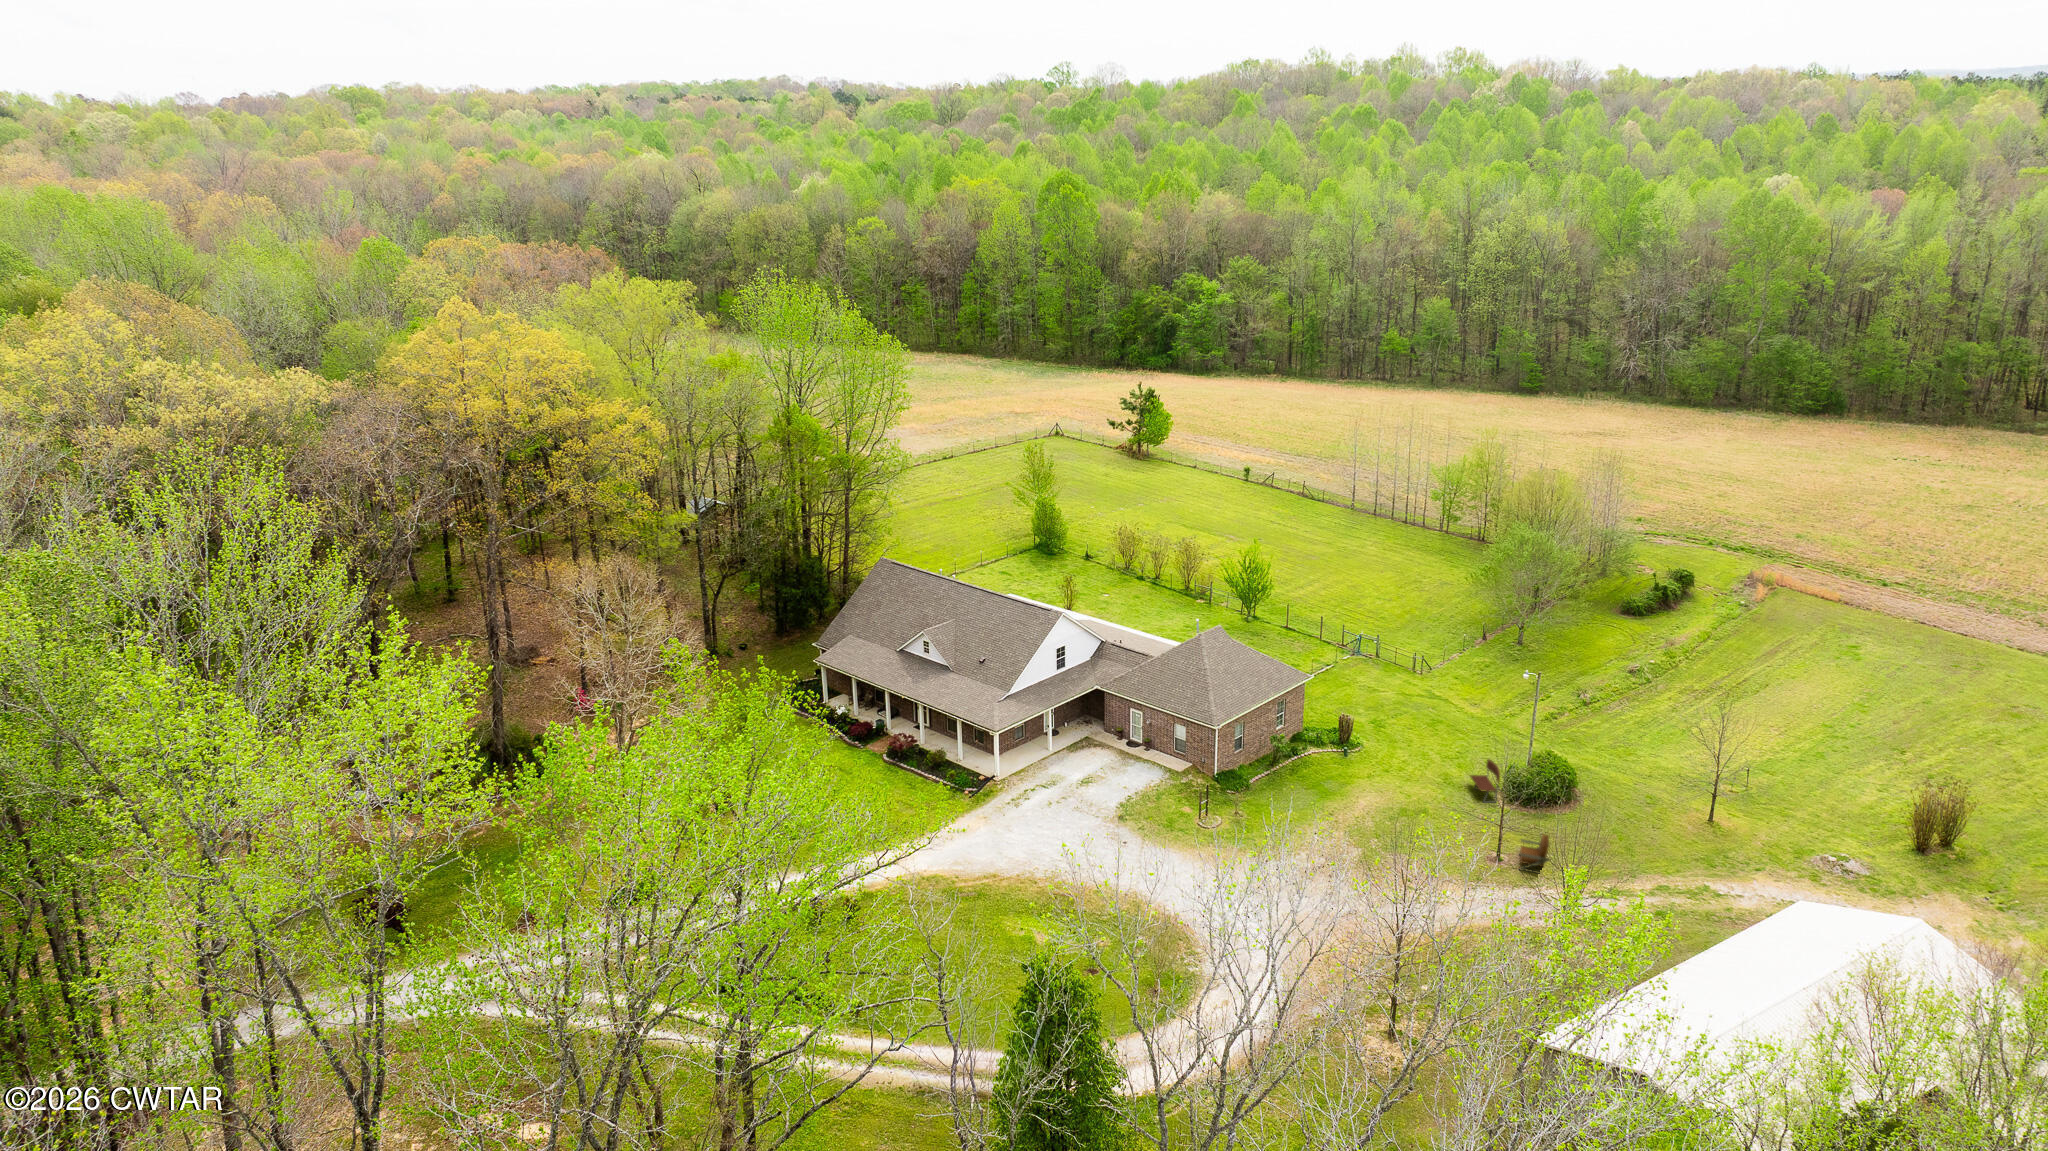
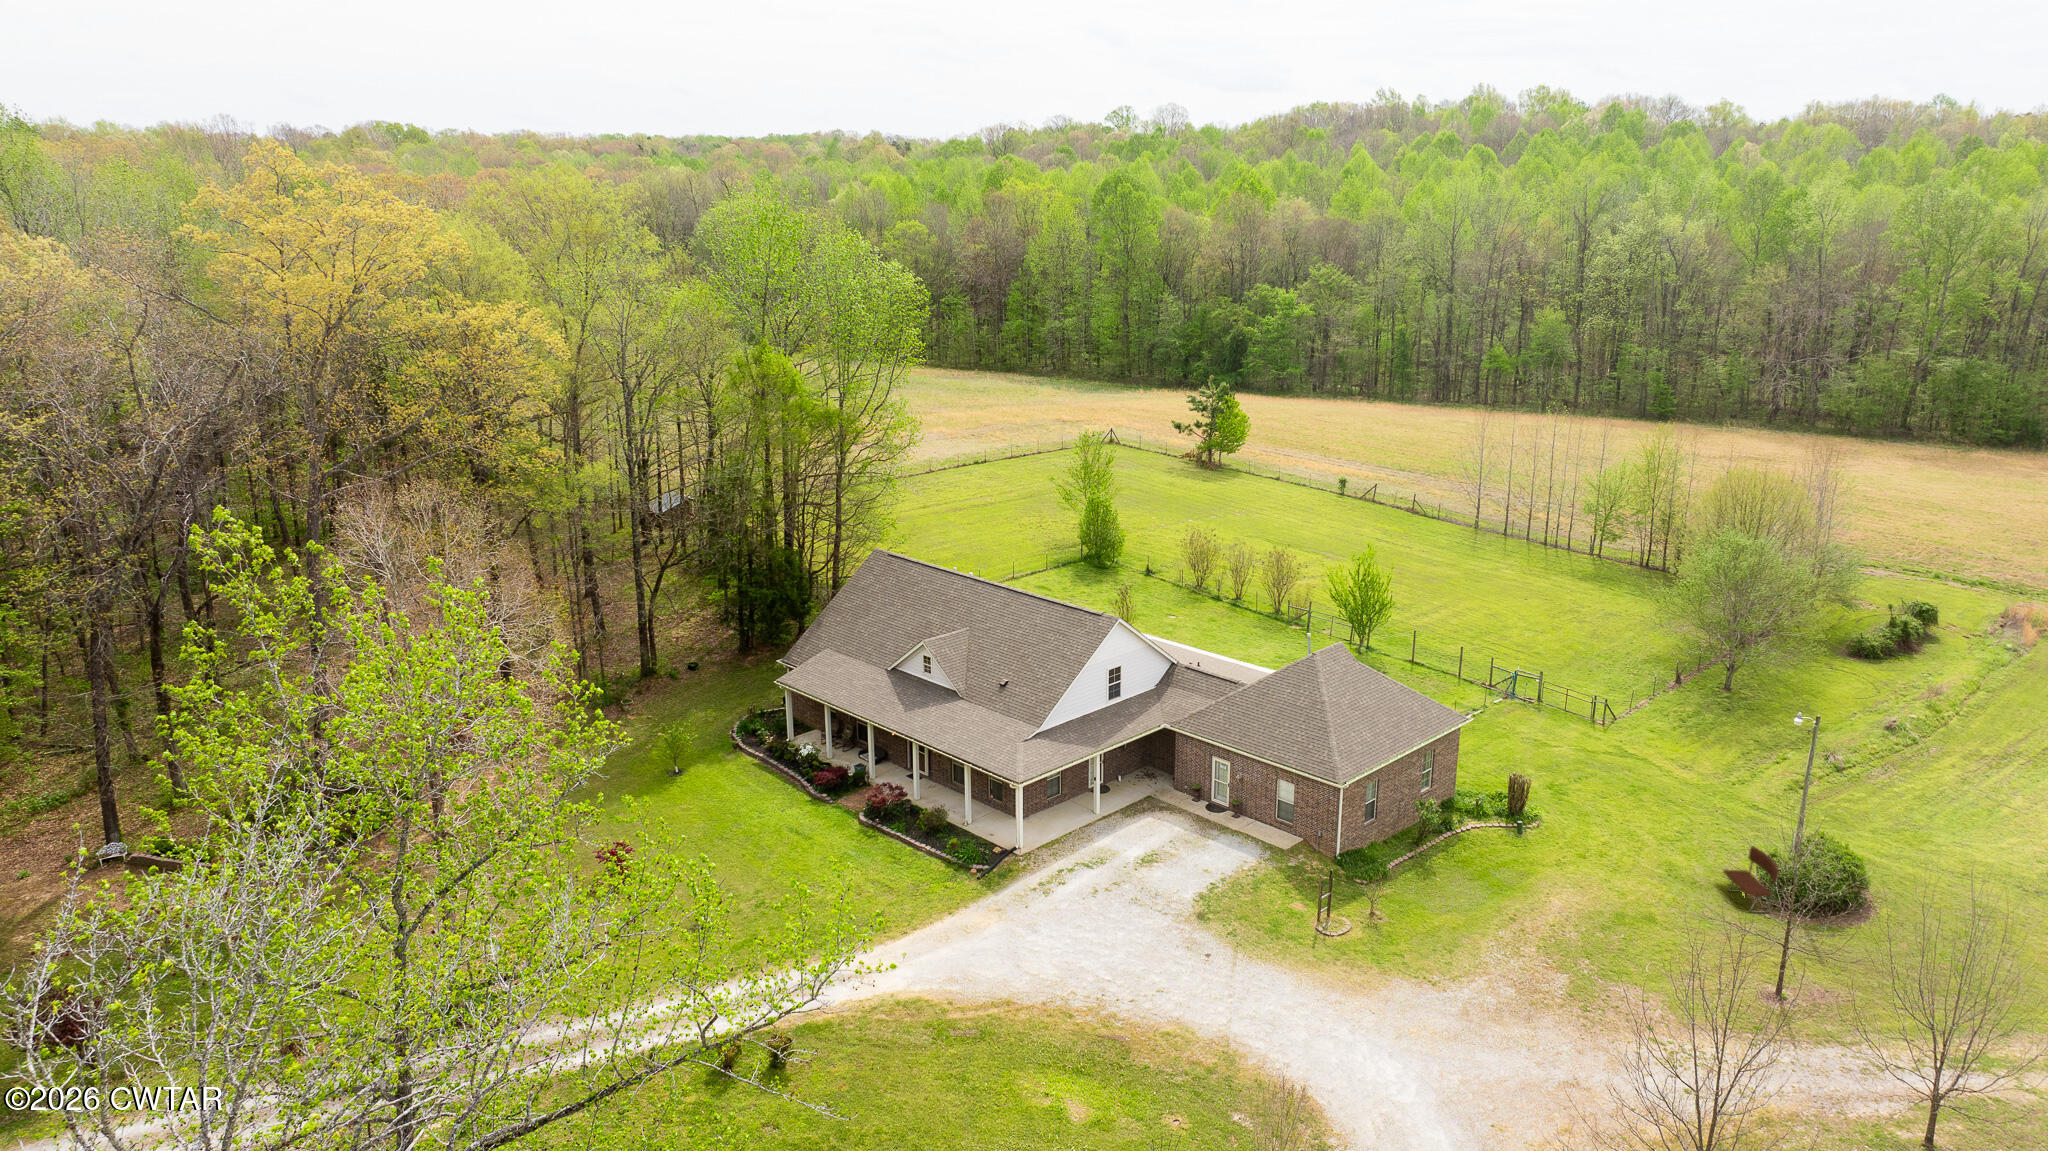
lounge chair: present [1519,834,1549,873] -> none [1834,971,1901,1040]

